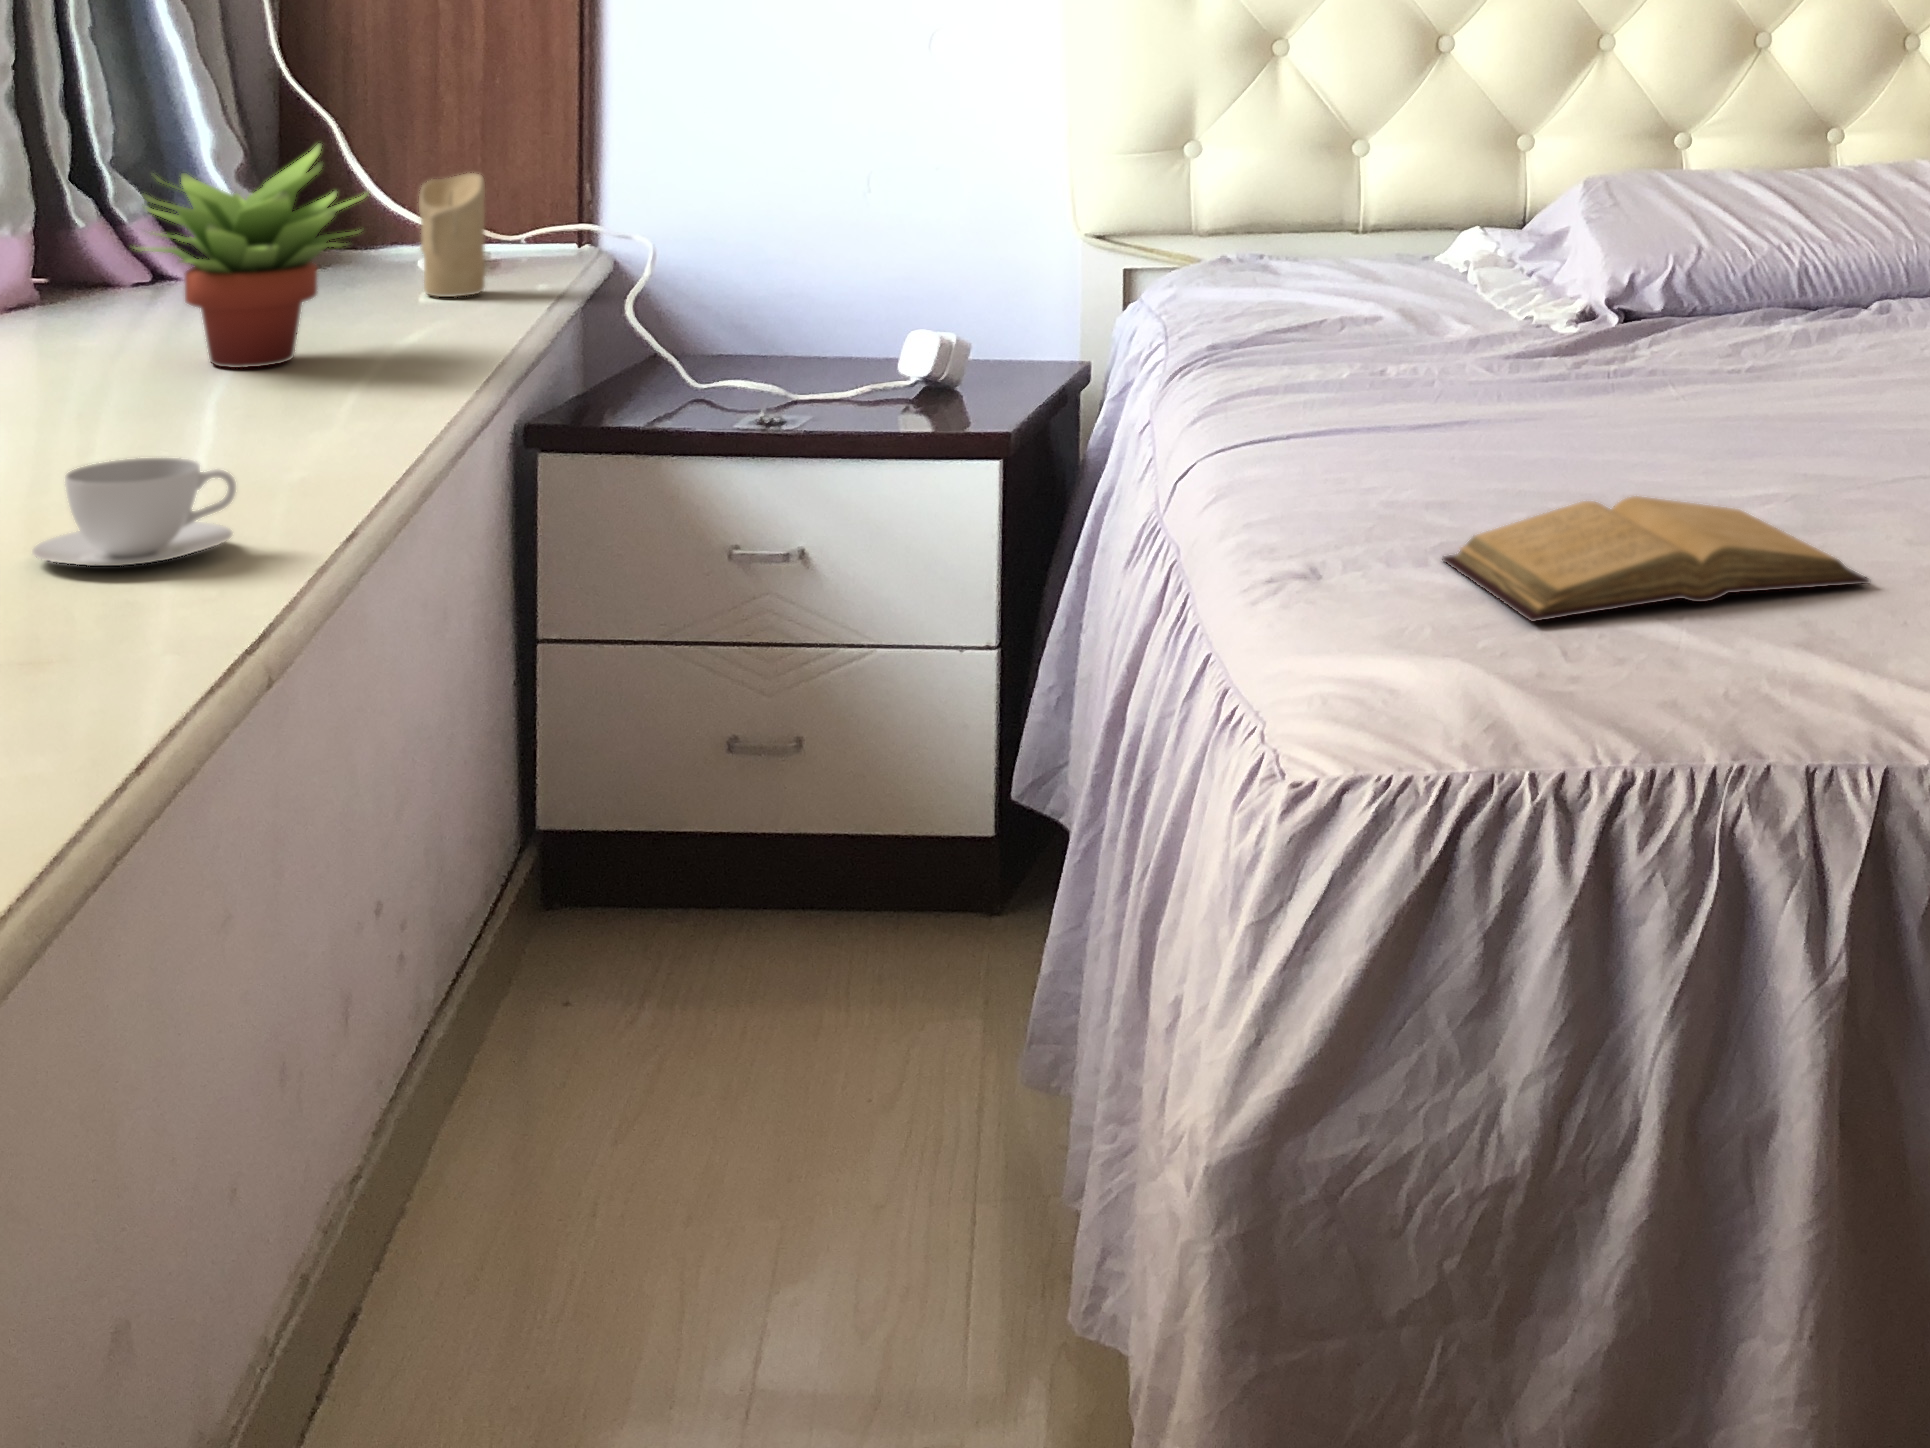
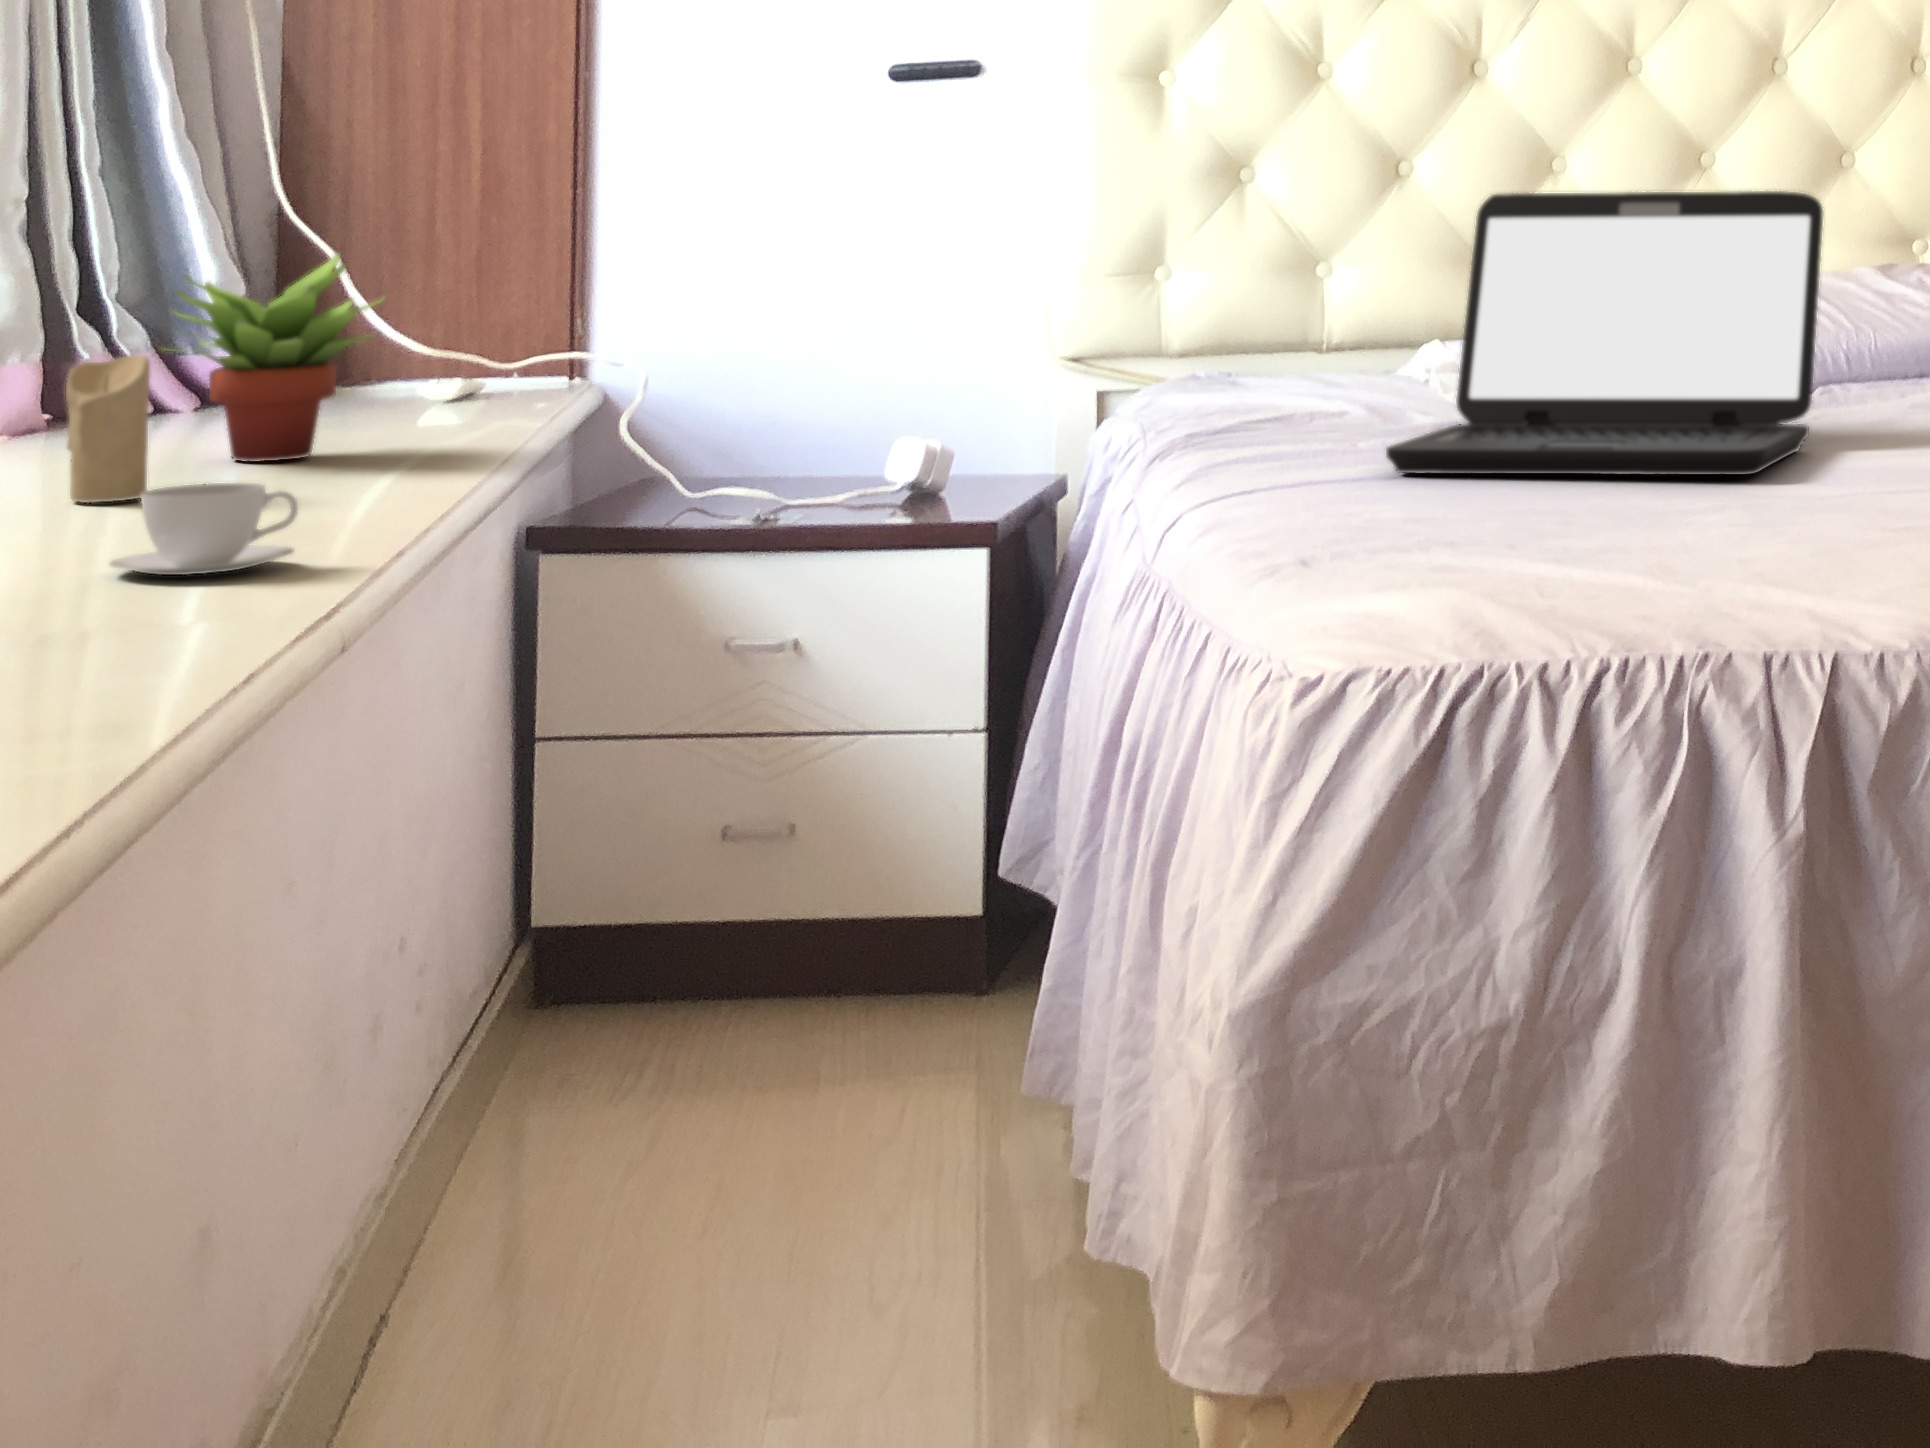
laptop: none [1410,114,1886,455] -> present [1386,191,1823,475]
candle: present [419,173,485,297] -> present [66,354,150,503]
book: present [1443,496,1869,621] -> none [1425,487,1818,573]

